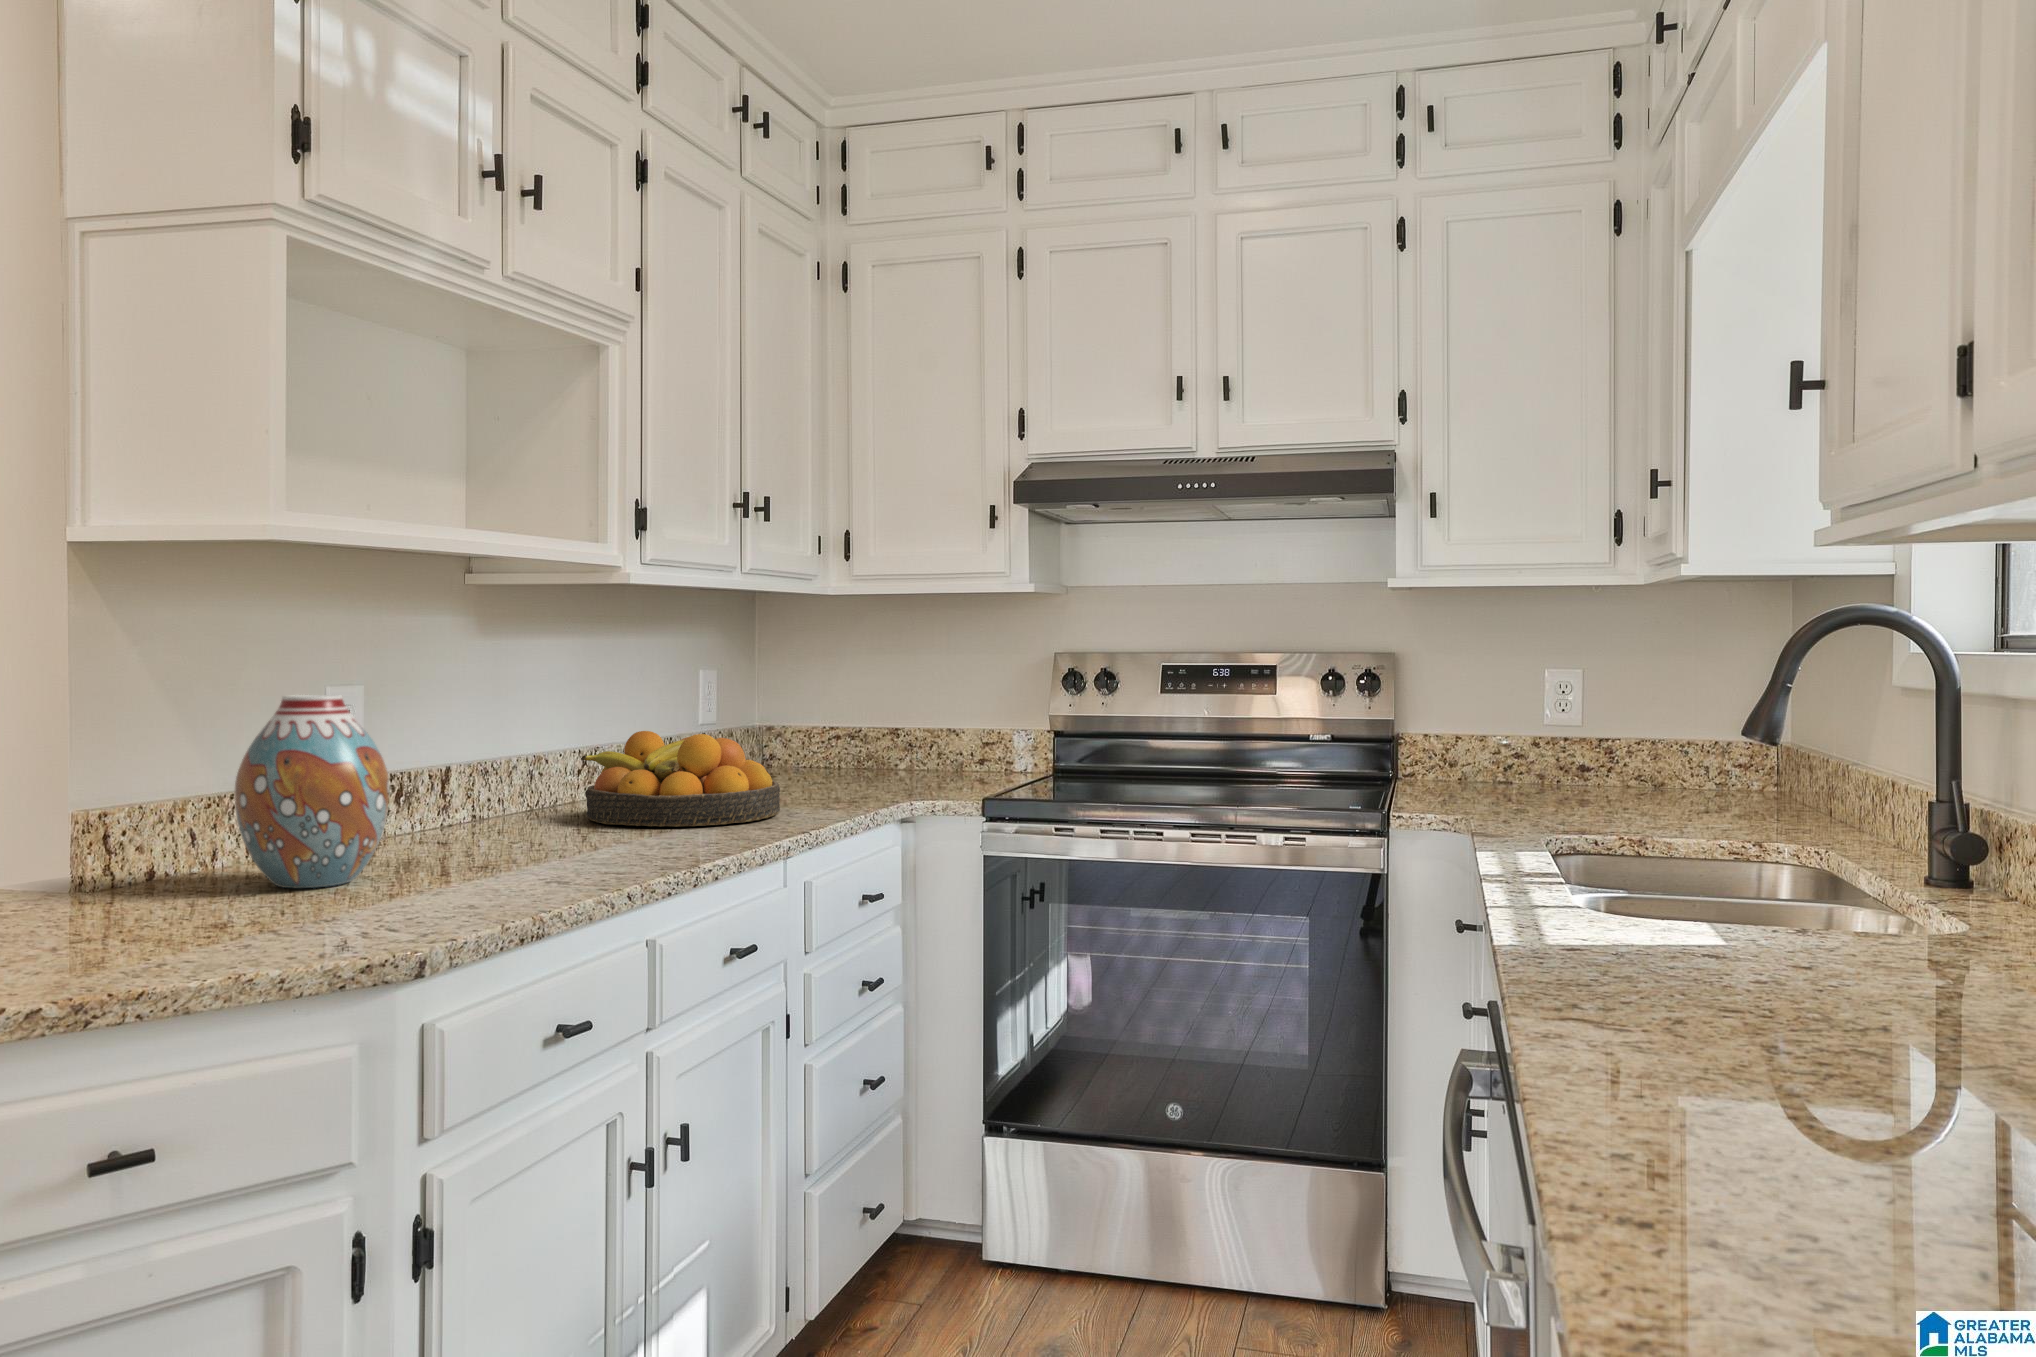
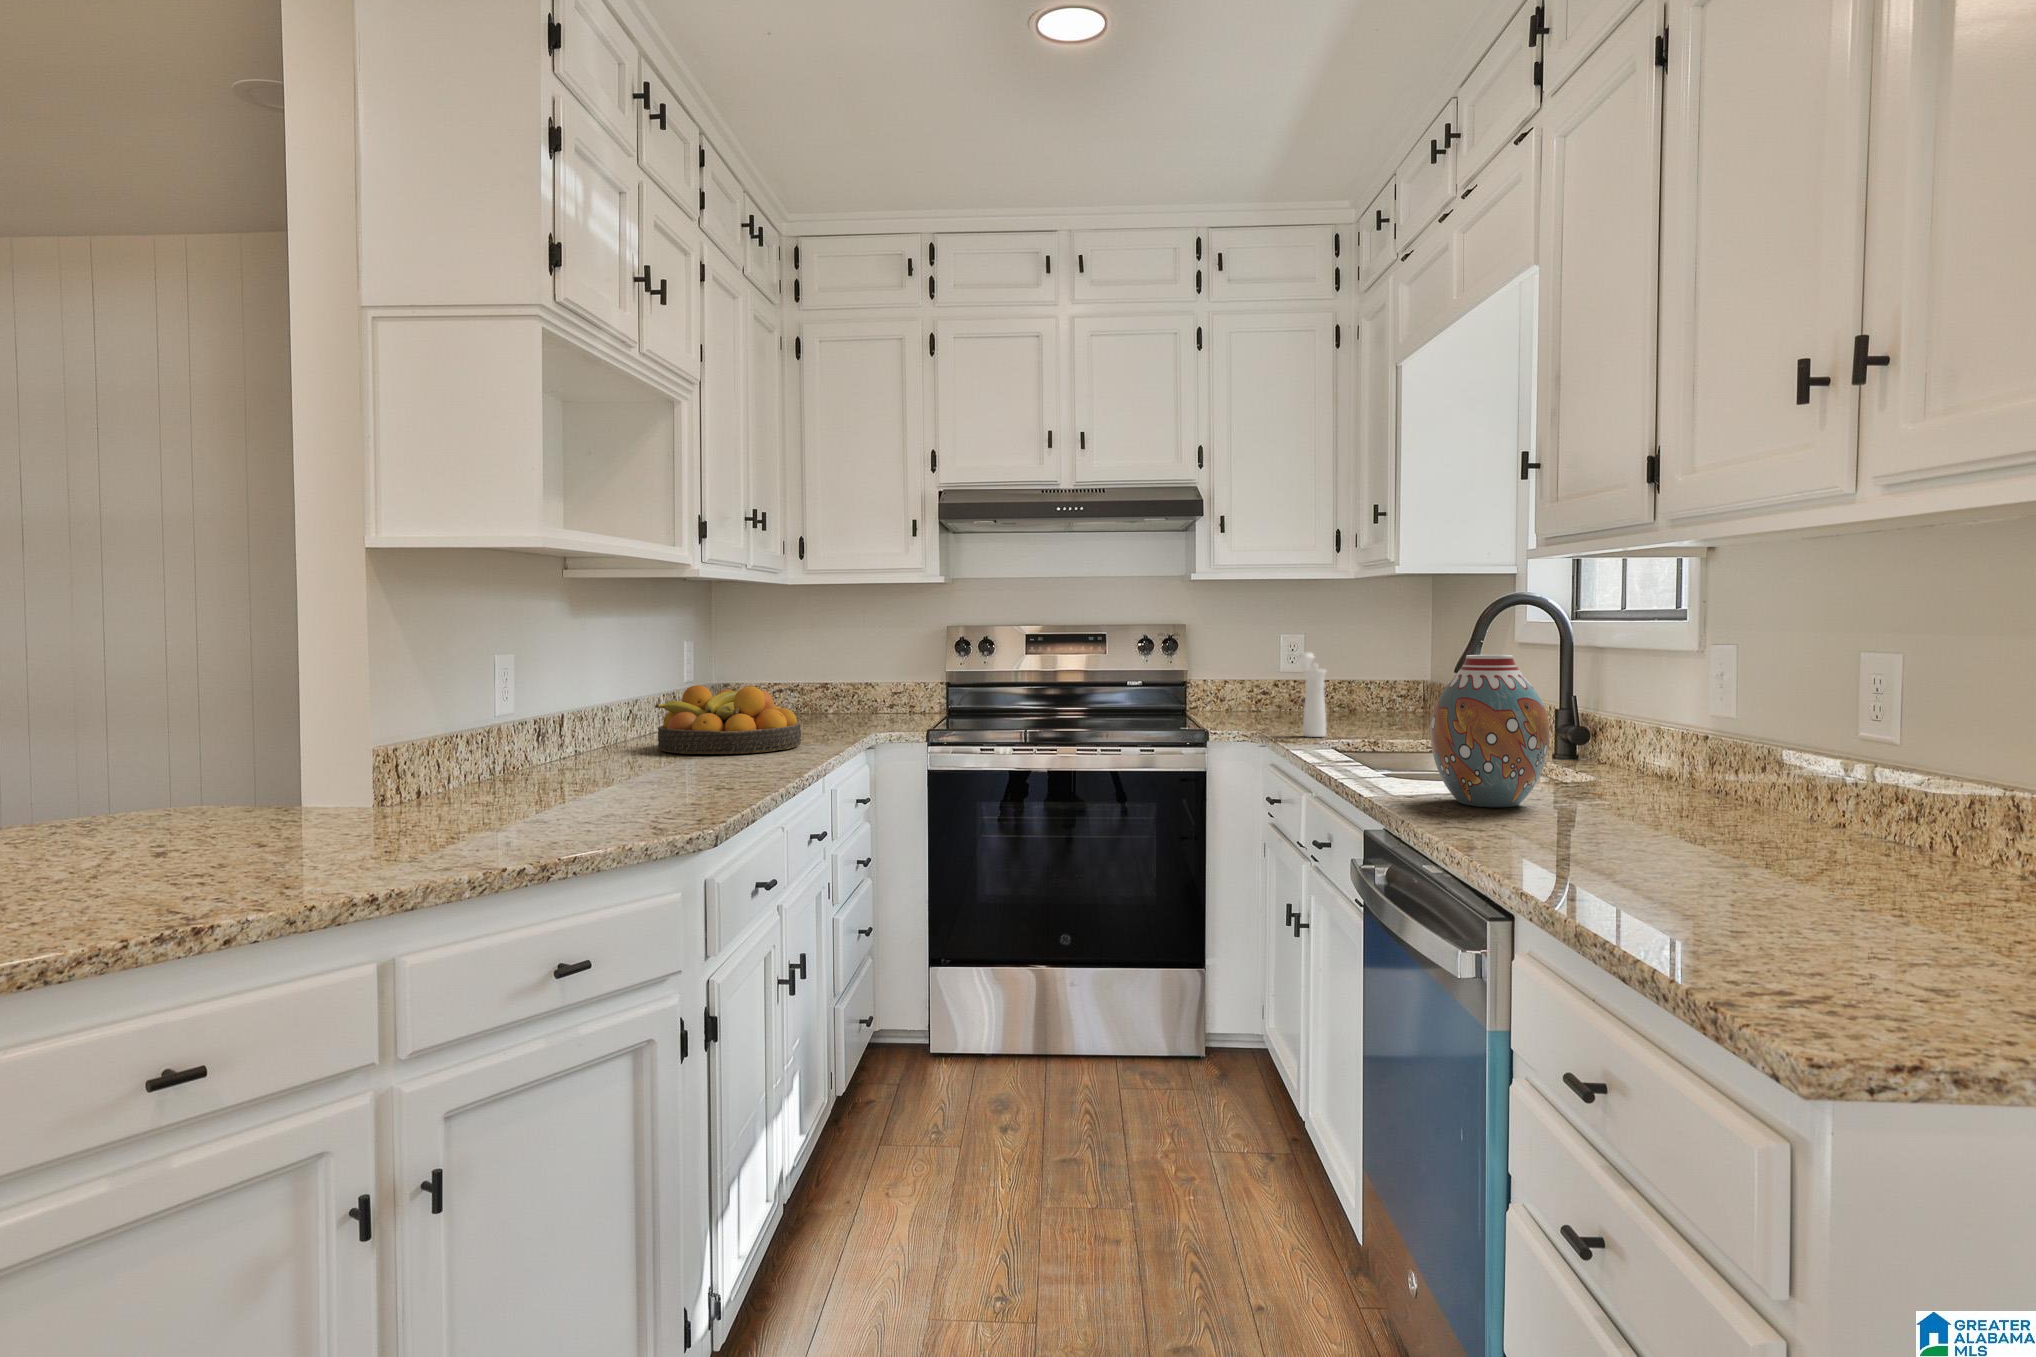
vase: present [235,695,389,888] -> present [1430,655,1549,807]
pepper mill: none [1527,697,1565,830] -> present [1298,653,1326,737]

